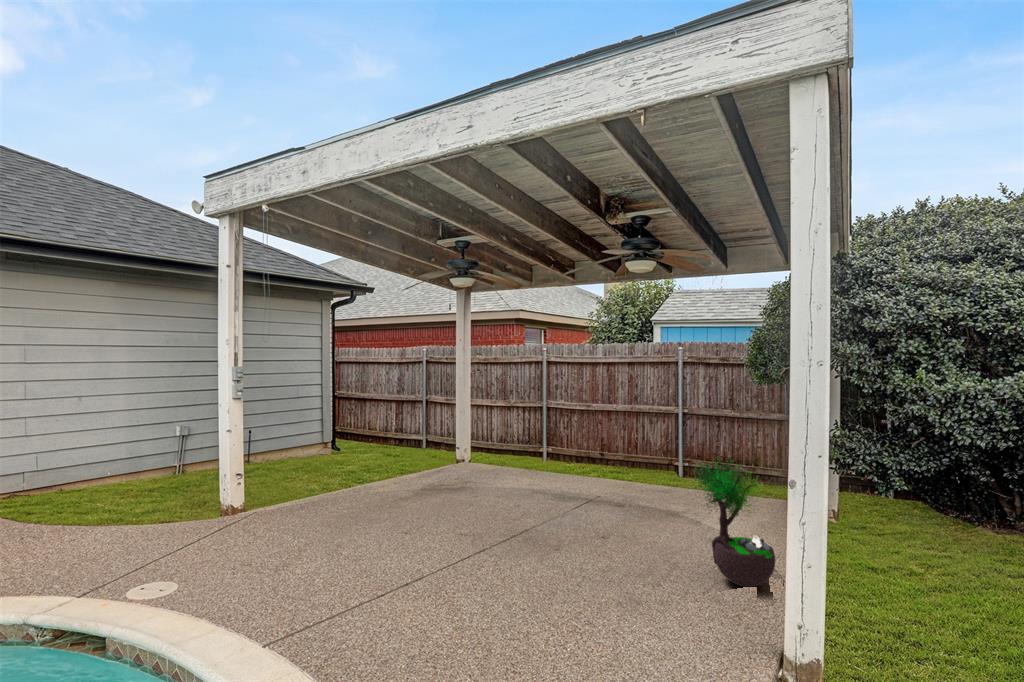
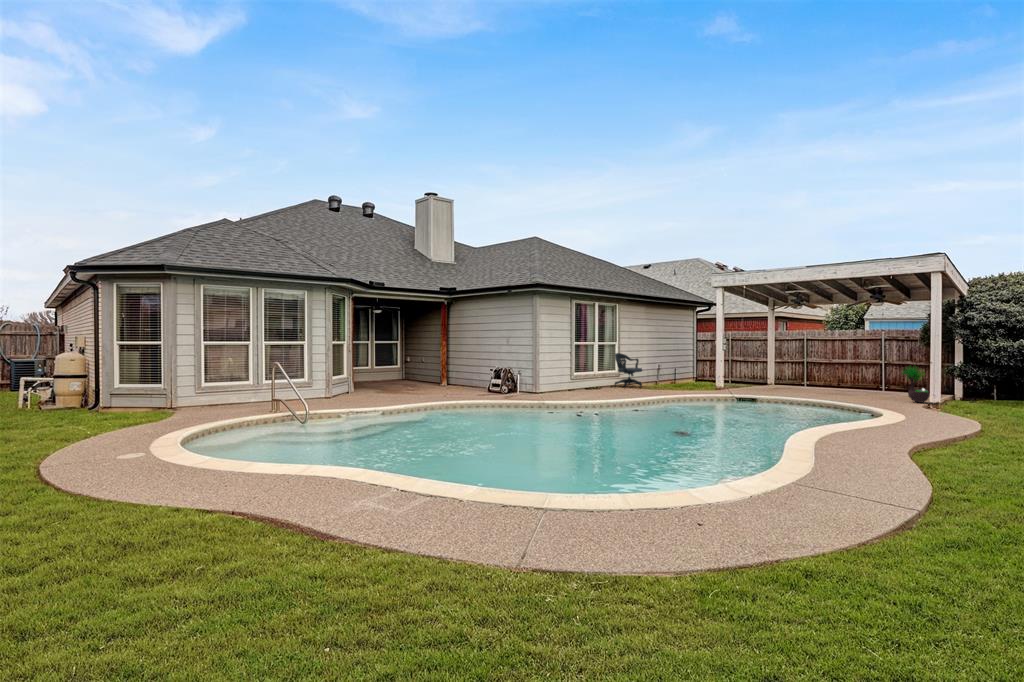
chair: none [41,400,131,497] -> present [615,353,642,388]

